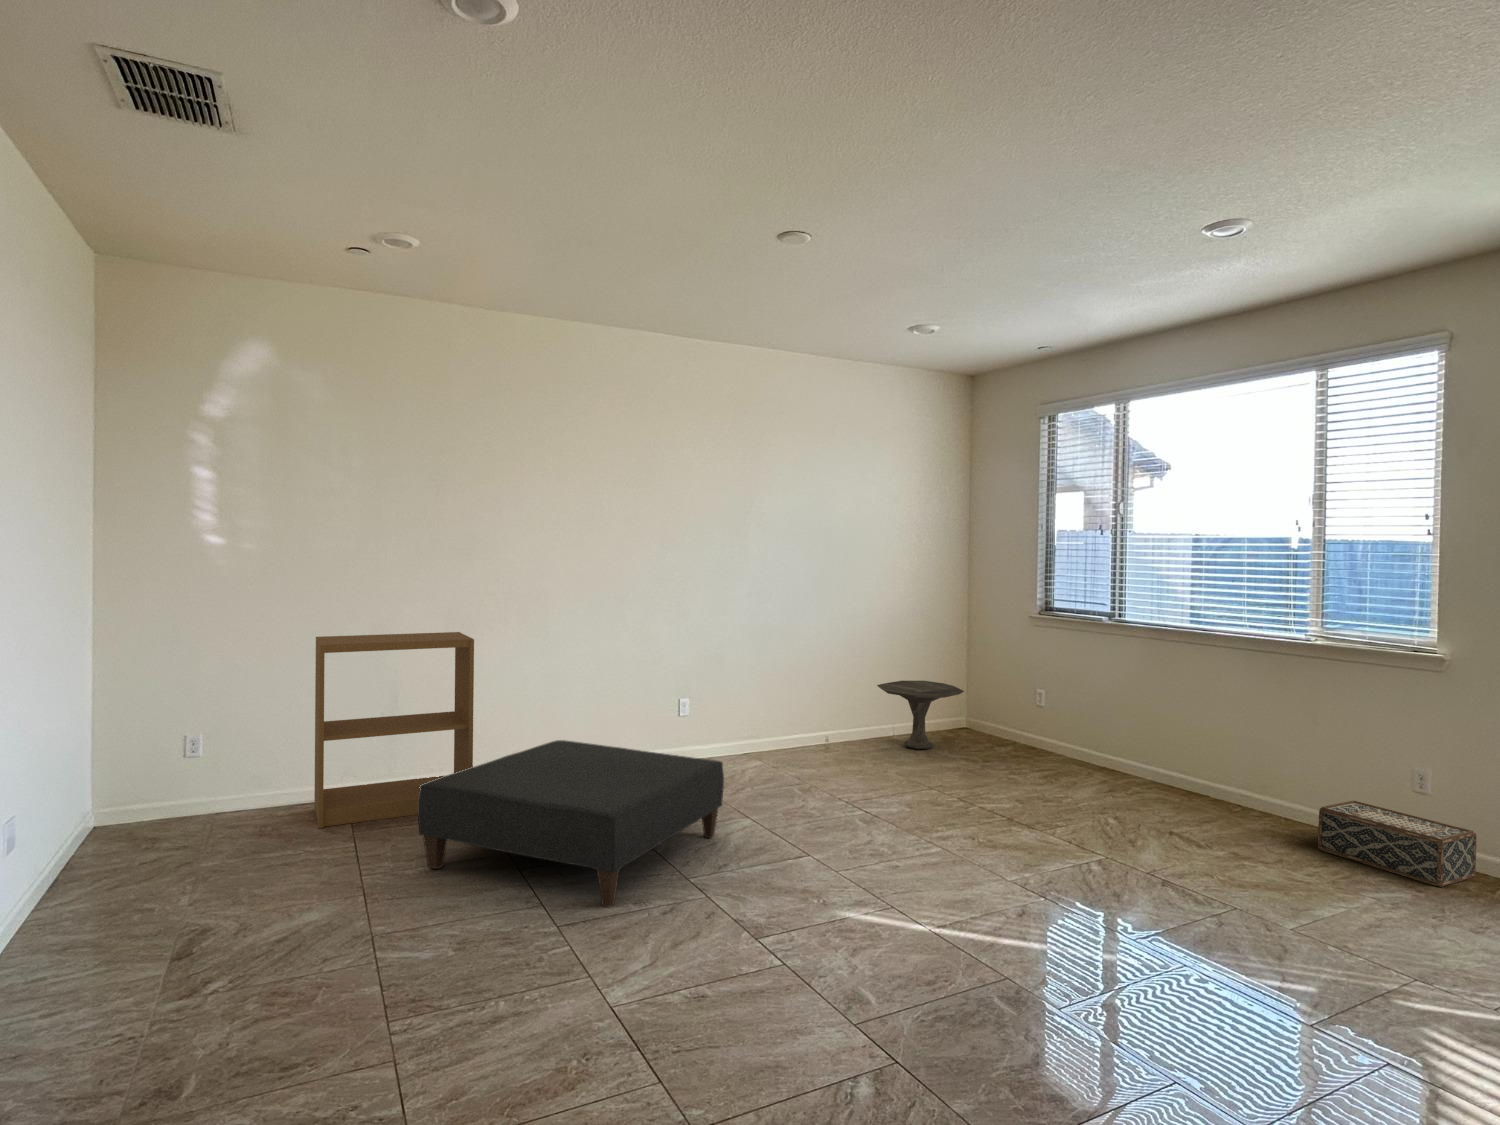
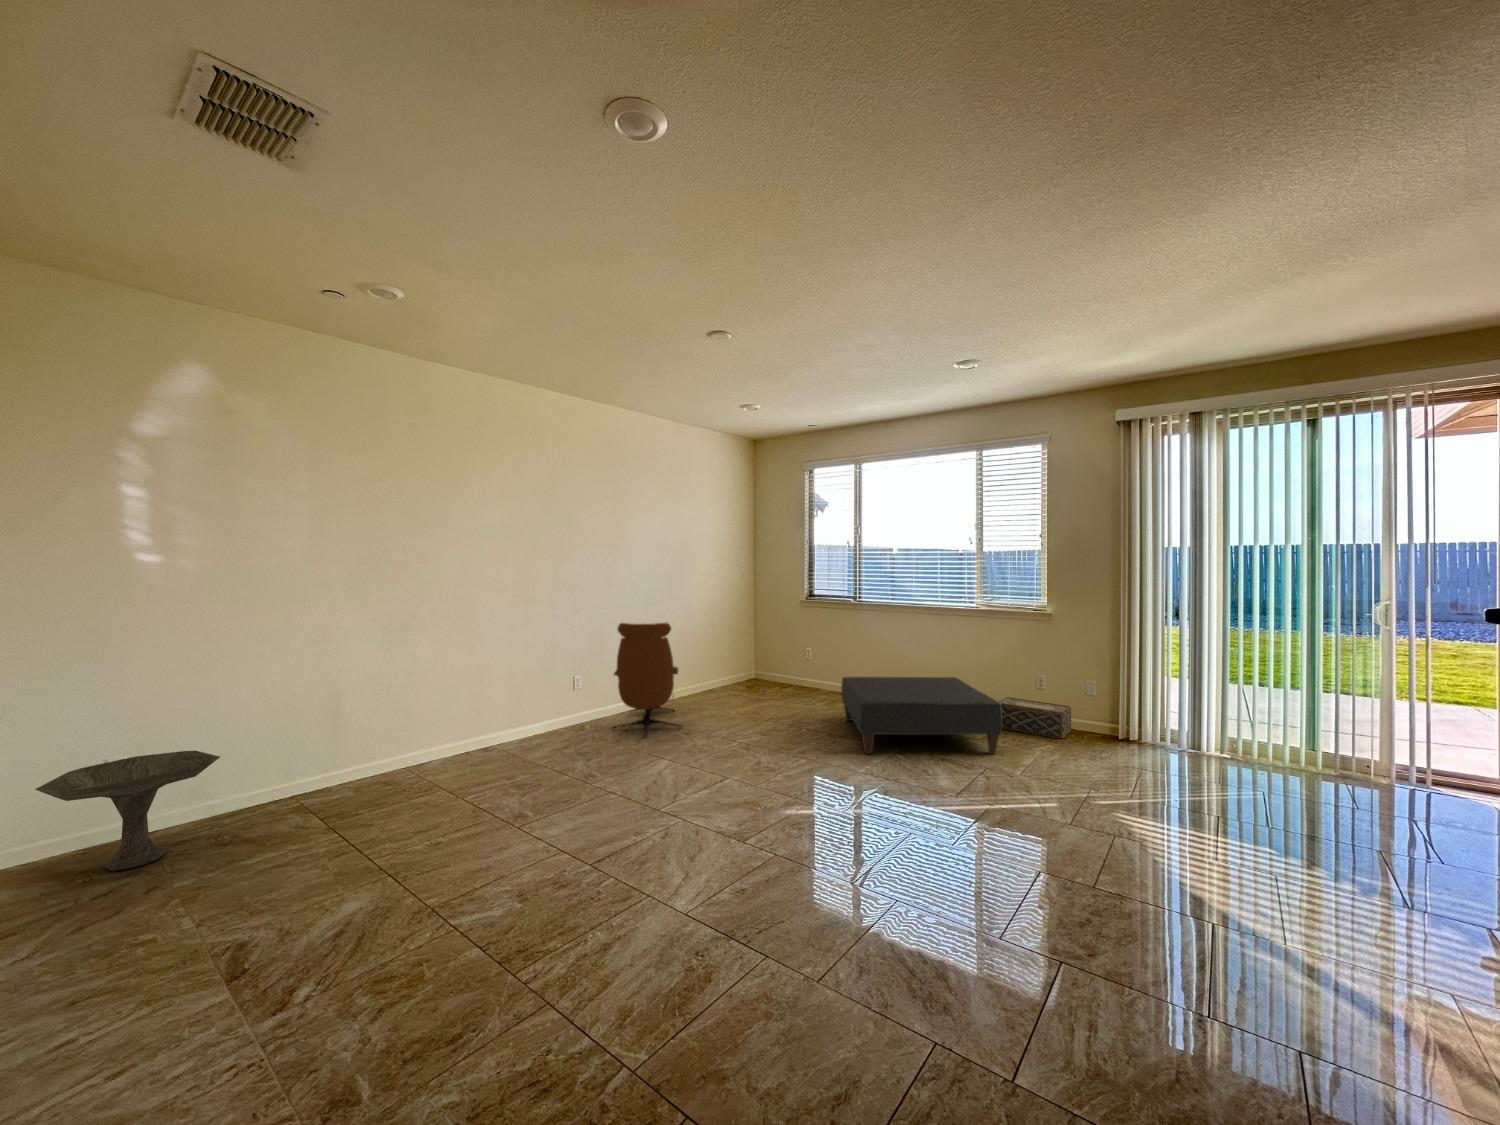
bookshelf: present [314,632,474,828] -> none [260,636,428,827]
lounge chair: none [712,632,814,790] -> present [612,623,682,739]
side table: present [877,681,964,749] -> present [35,751,220,871]
ottoman: present [418,740,724,907] -> present [841,677,1002,755]

